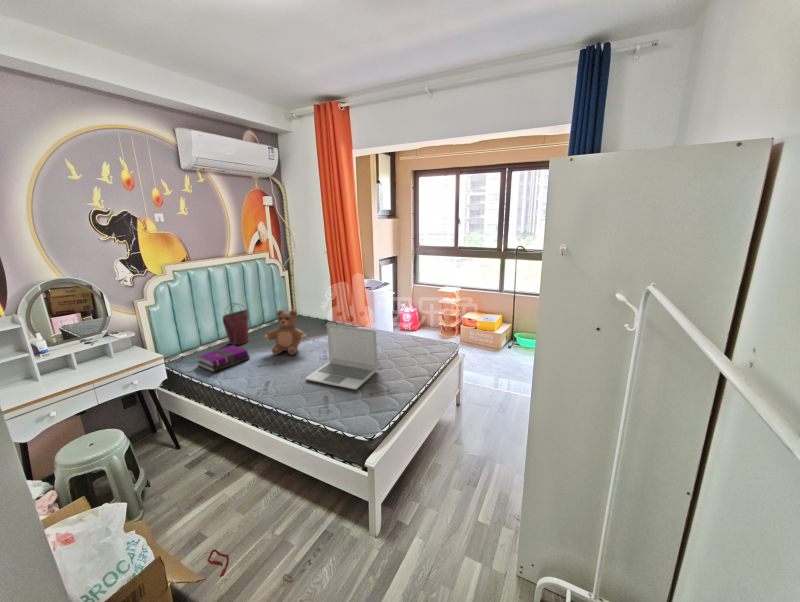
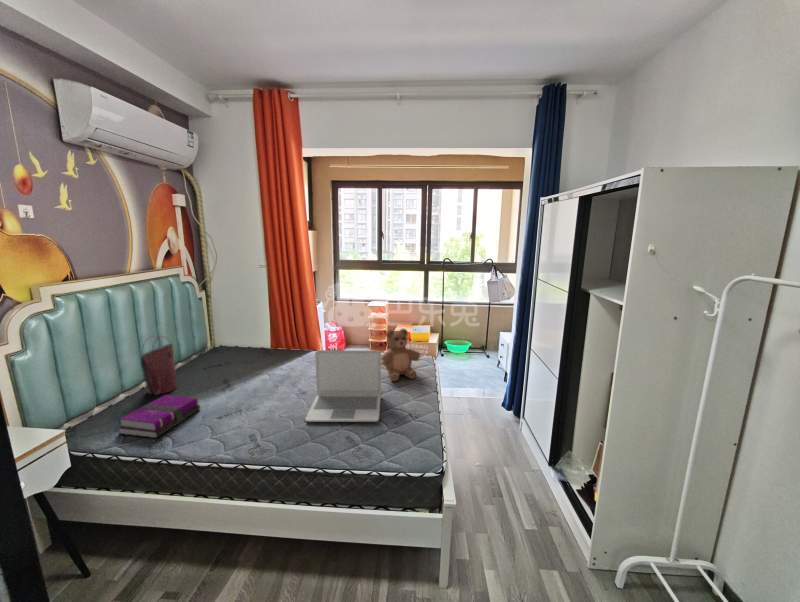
teddy bear: present [265,310,306,355] -> present [381,329,422,381]

